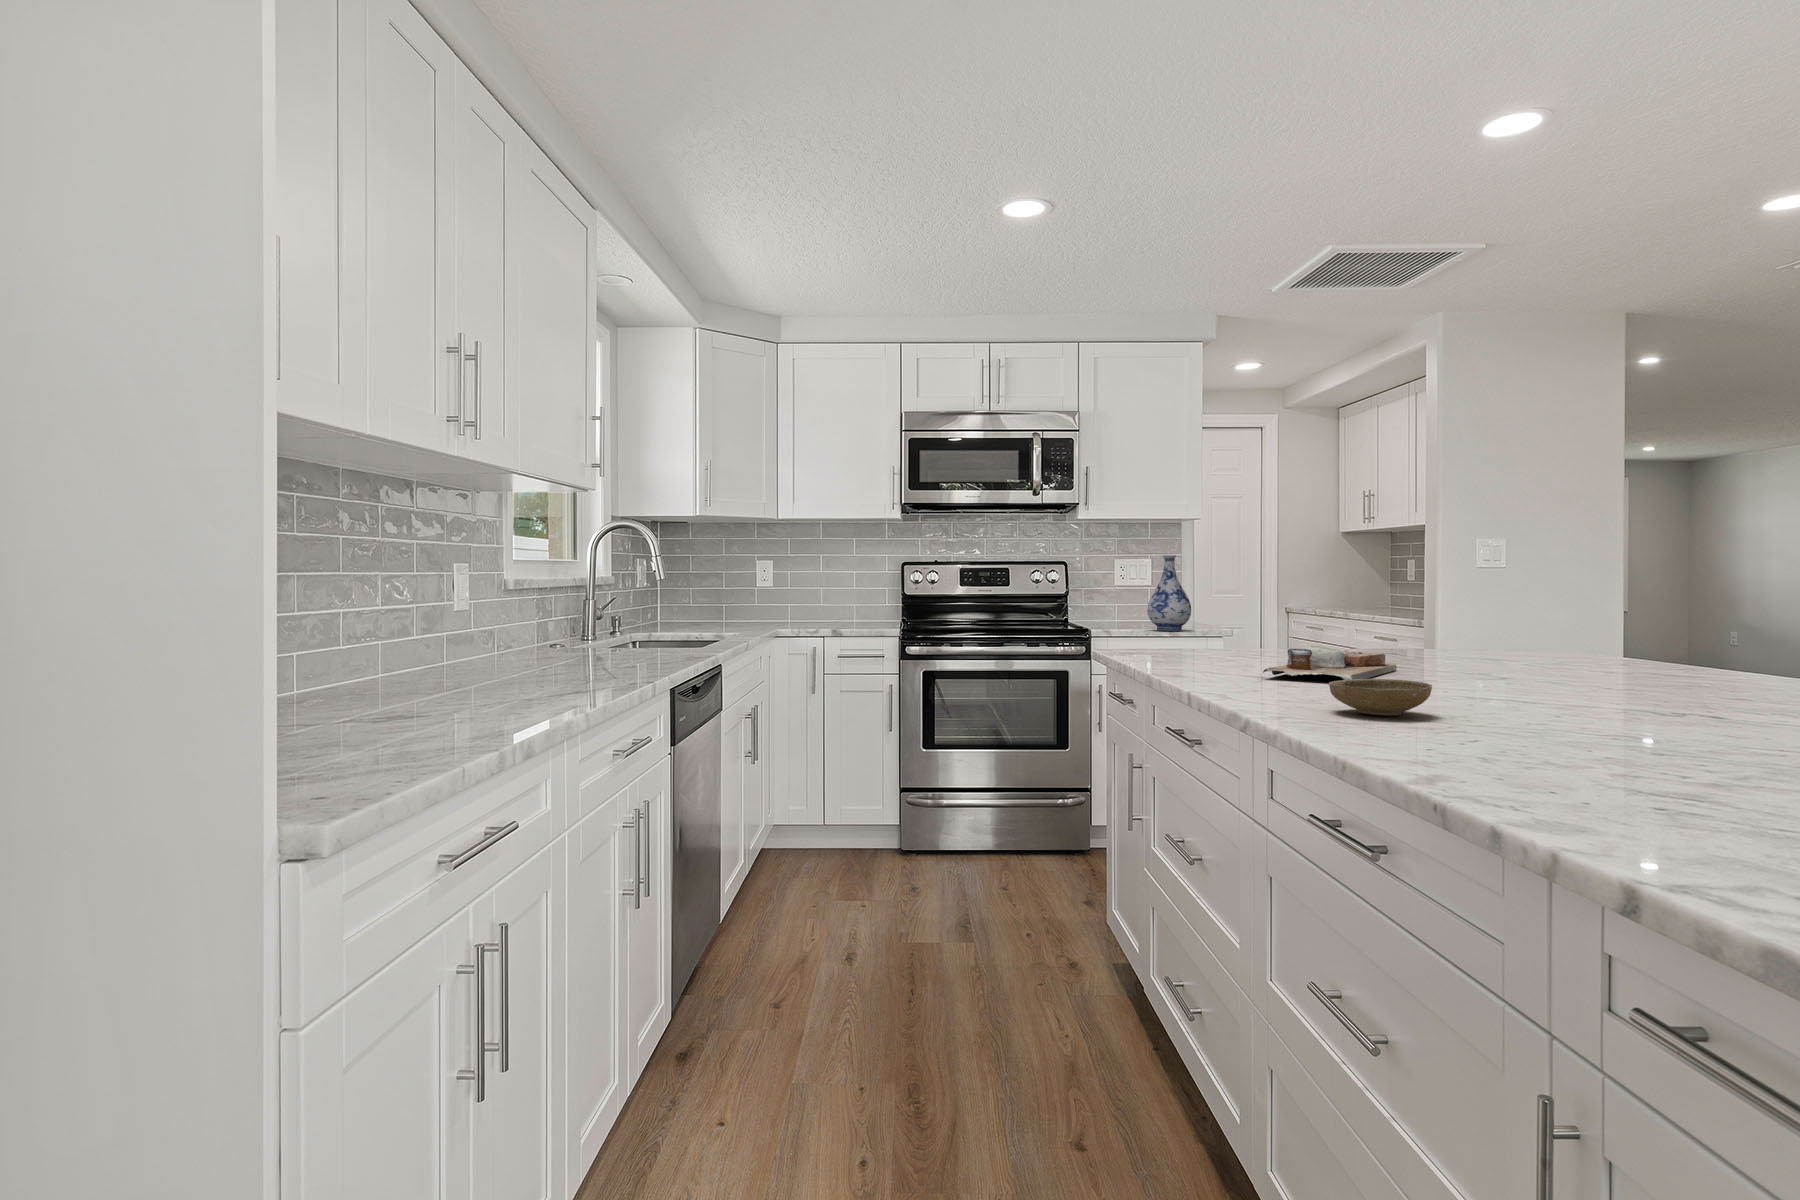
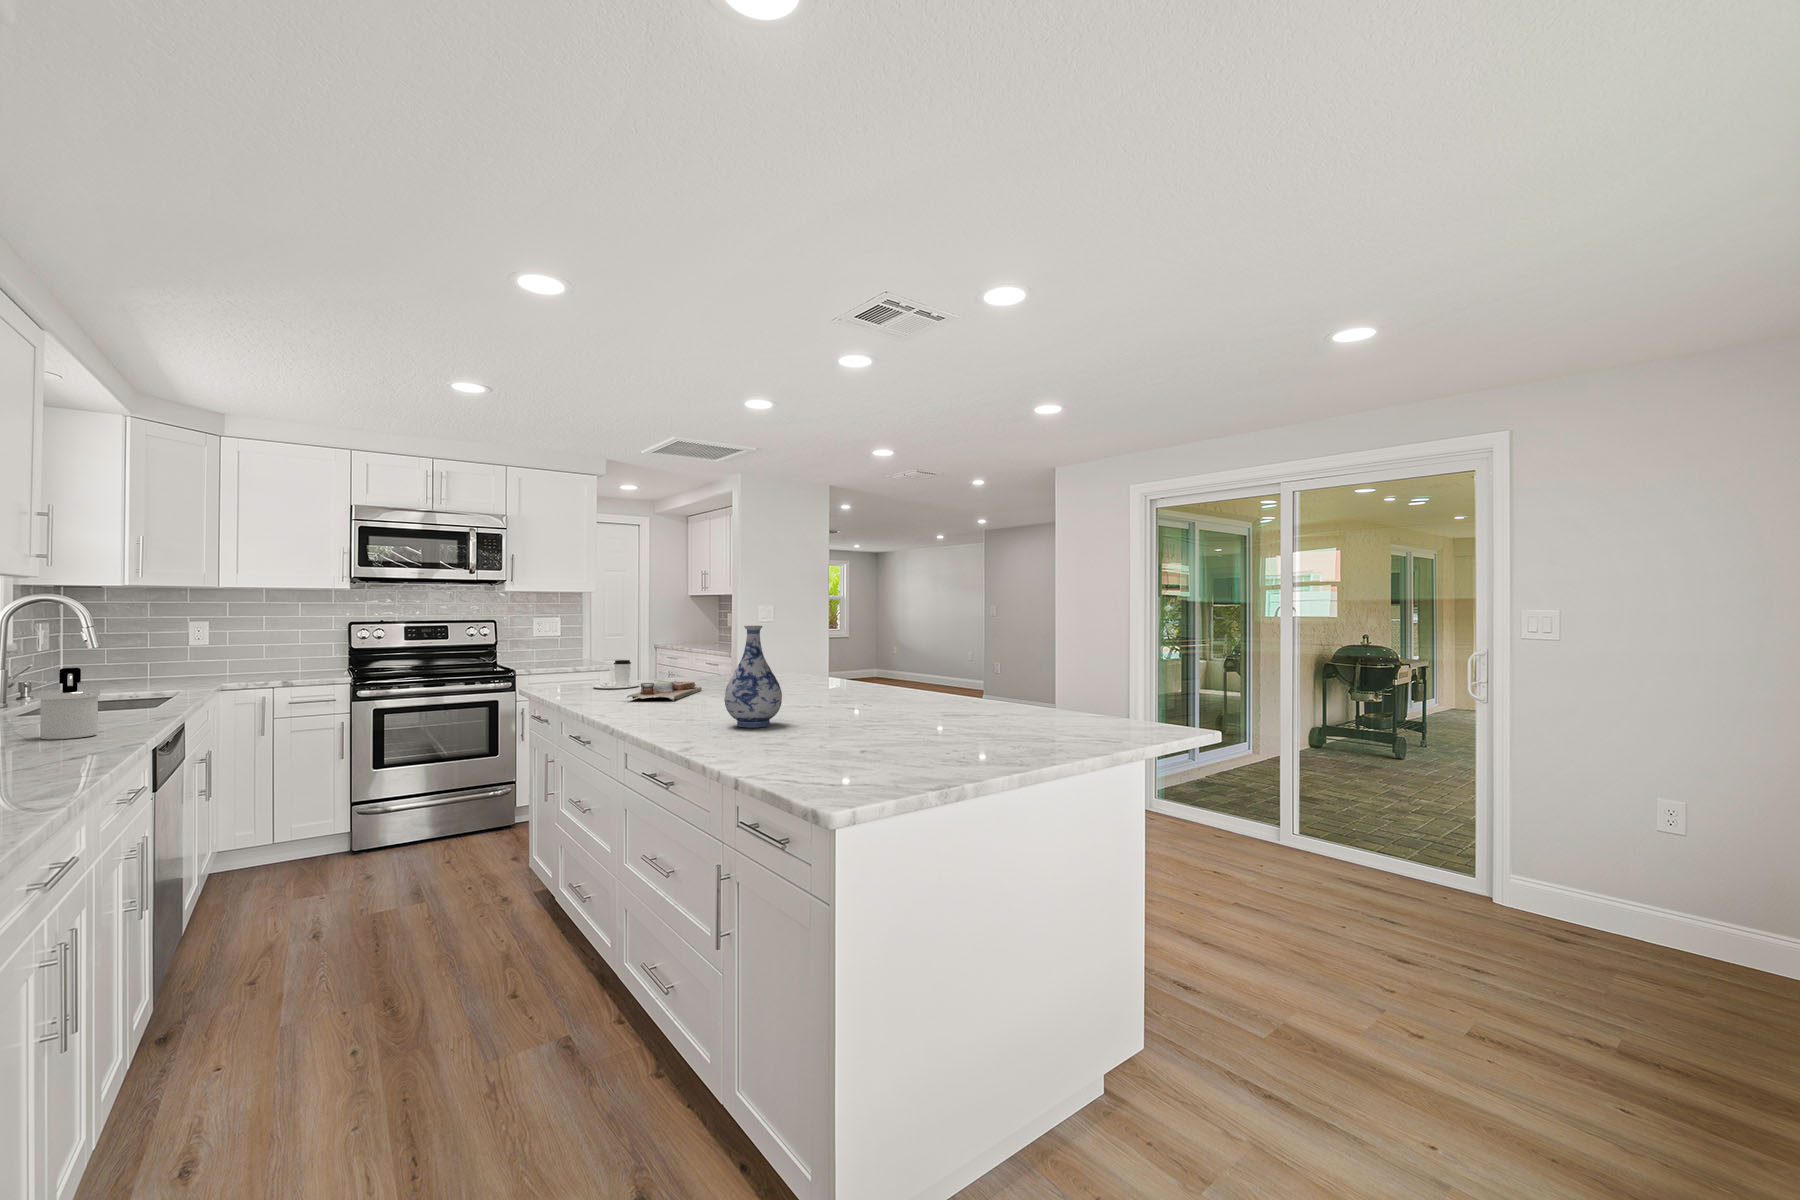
vase: present [1147,555,1191,631] -> present [724,626,782,727]
soap dispenser: none [578,591,630,674] -> present [38,668,100,740]
coffee cup: none [1202,613,1279,659] -> present [593,660,639,689]
ceramic bowl: present [1329,679,1432,715] -> none [656,700,705,719]

